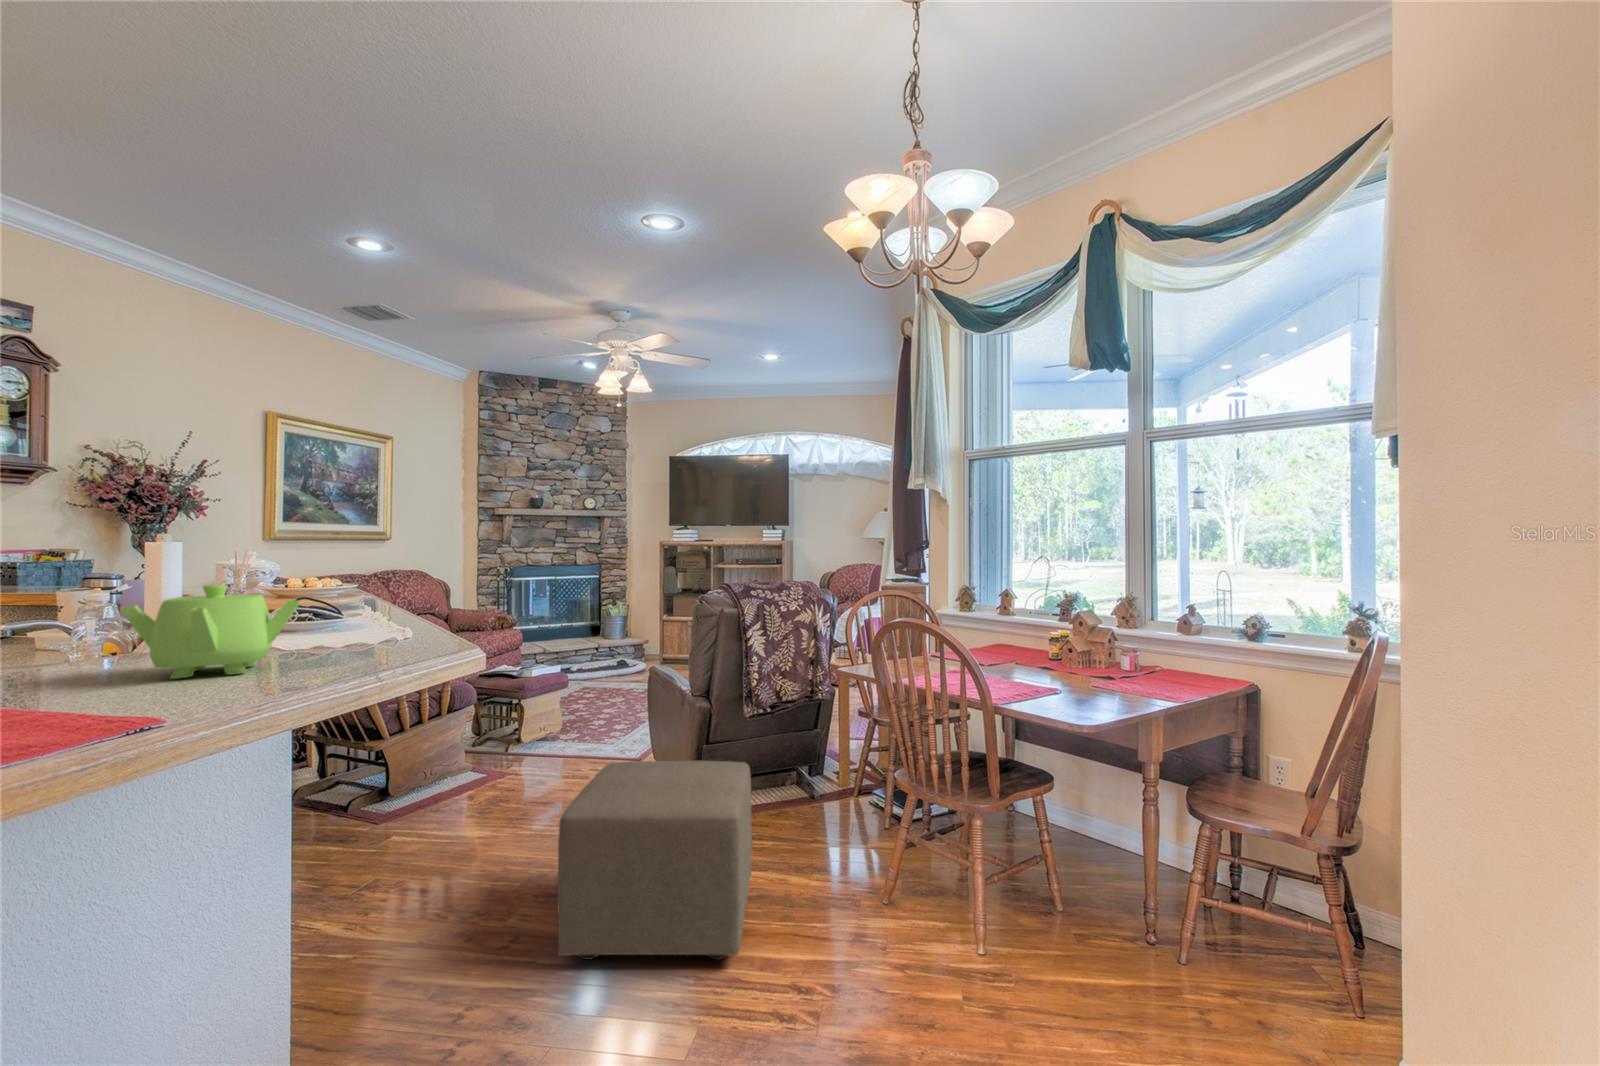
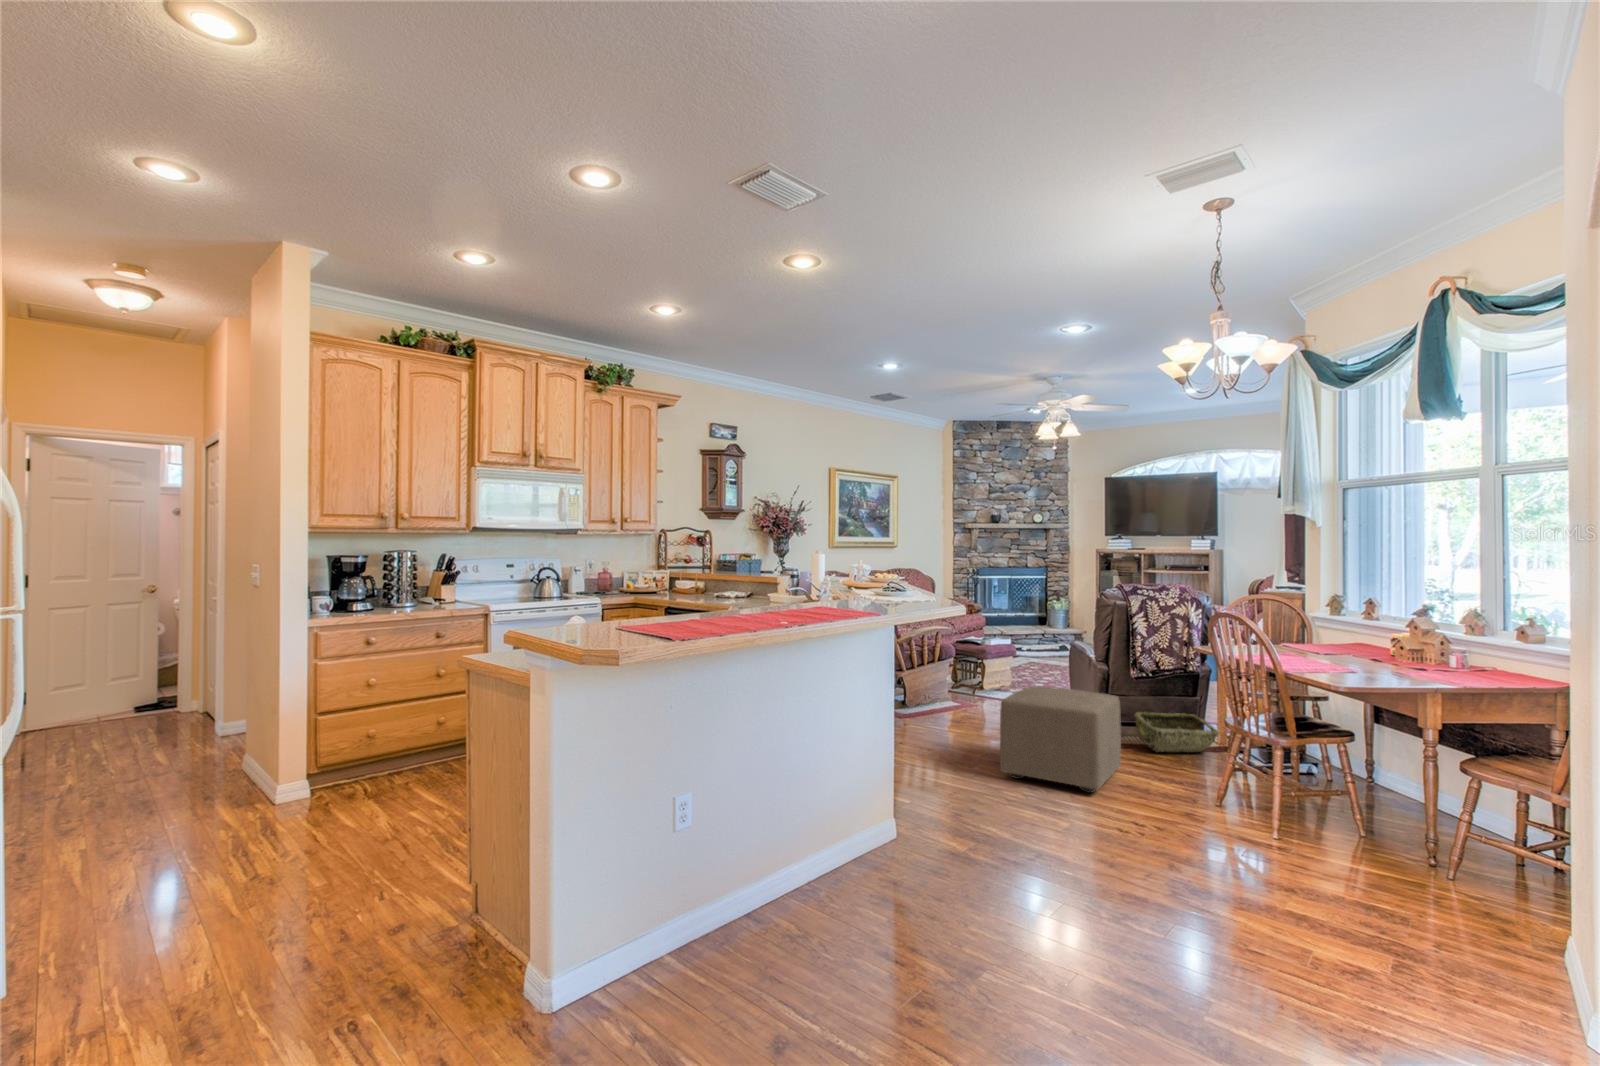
teapot: present [120,585,301,679] -> none [864,574,909,602]
woven basket: none [749,753,852,821] -> present [1135,712,1219,752]

